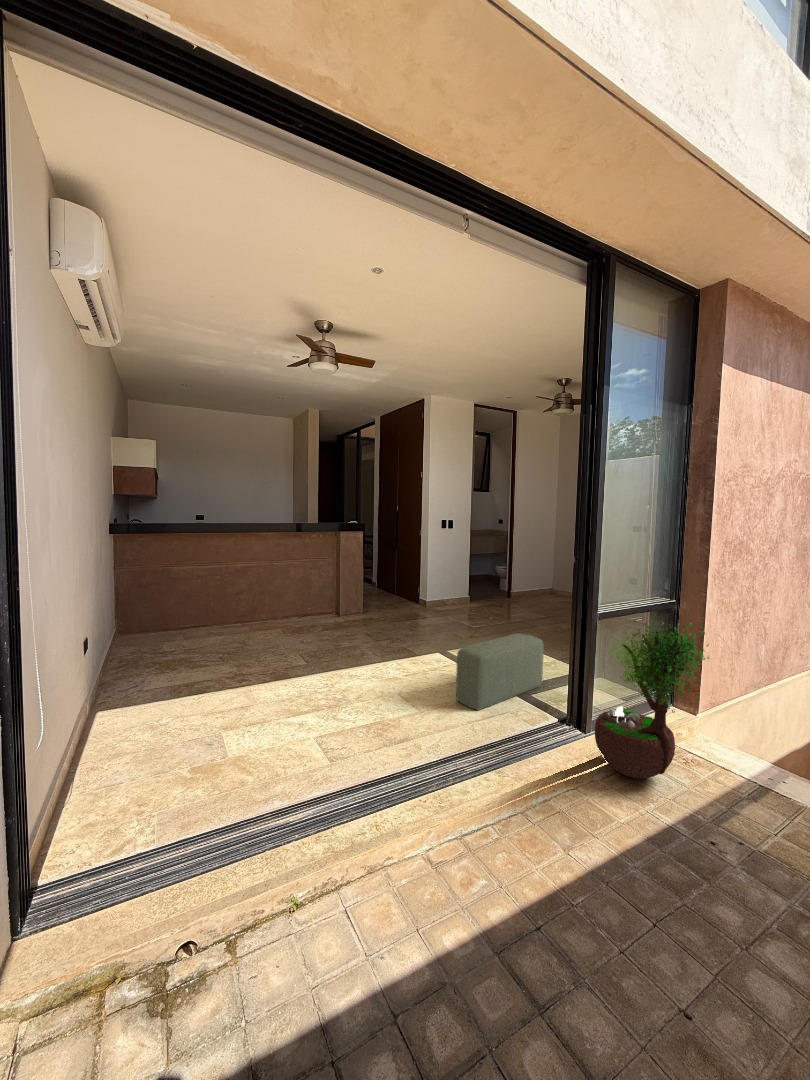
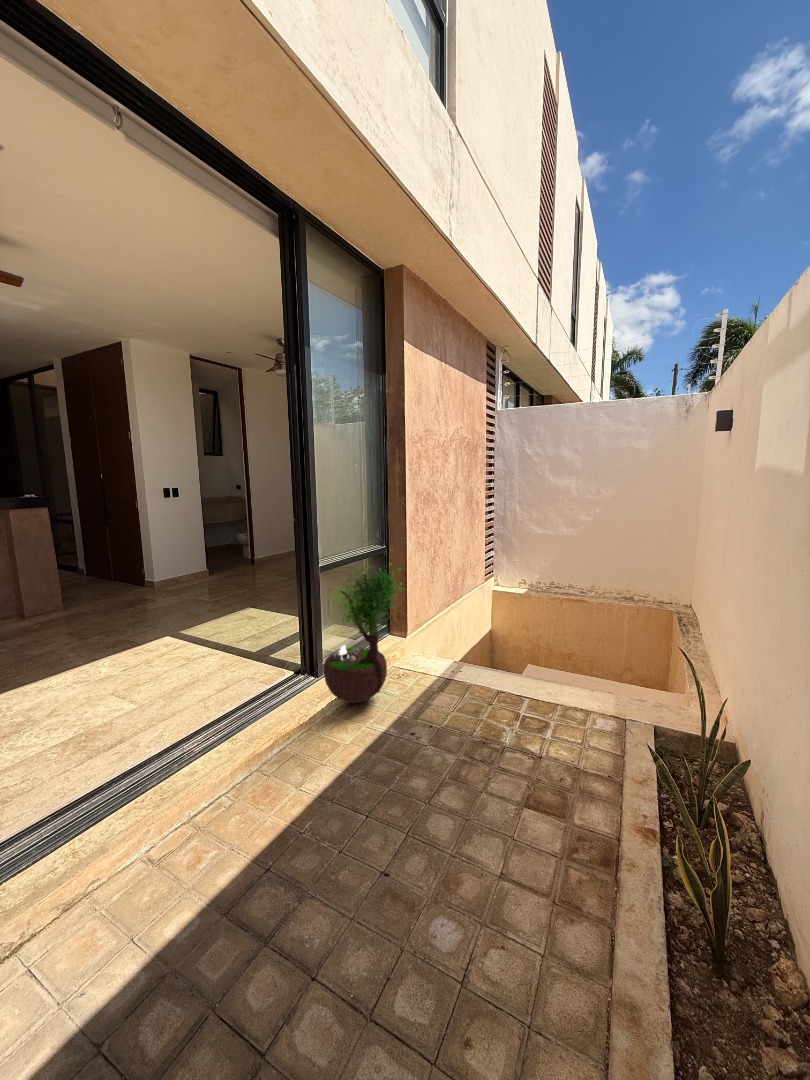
pouf: present [456,633,544,710] -> none [182,598,279,685]

